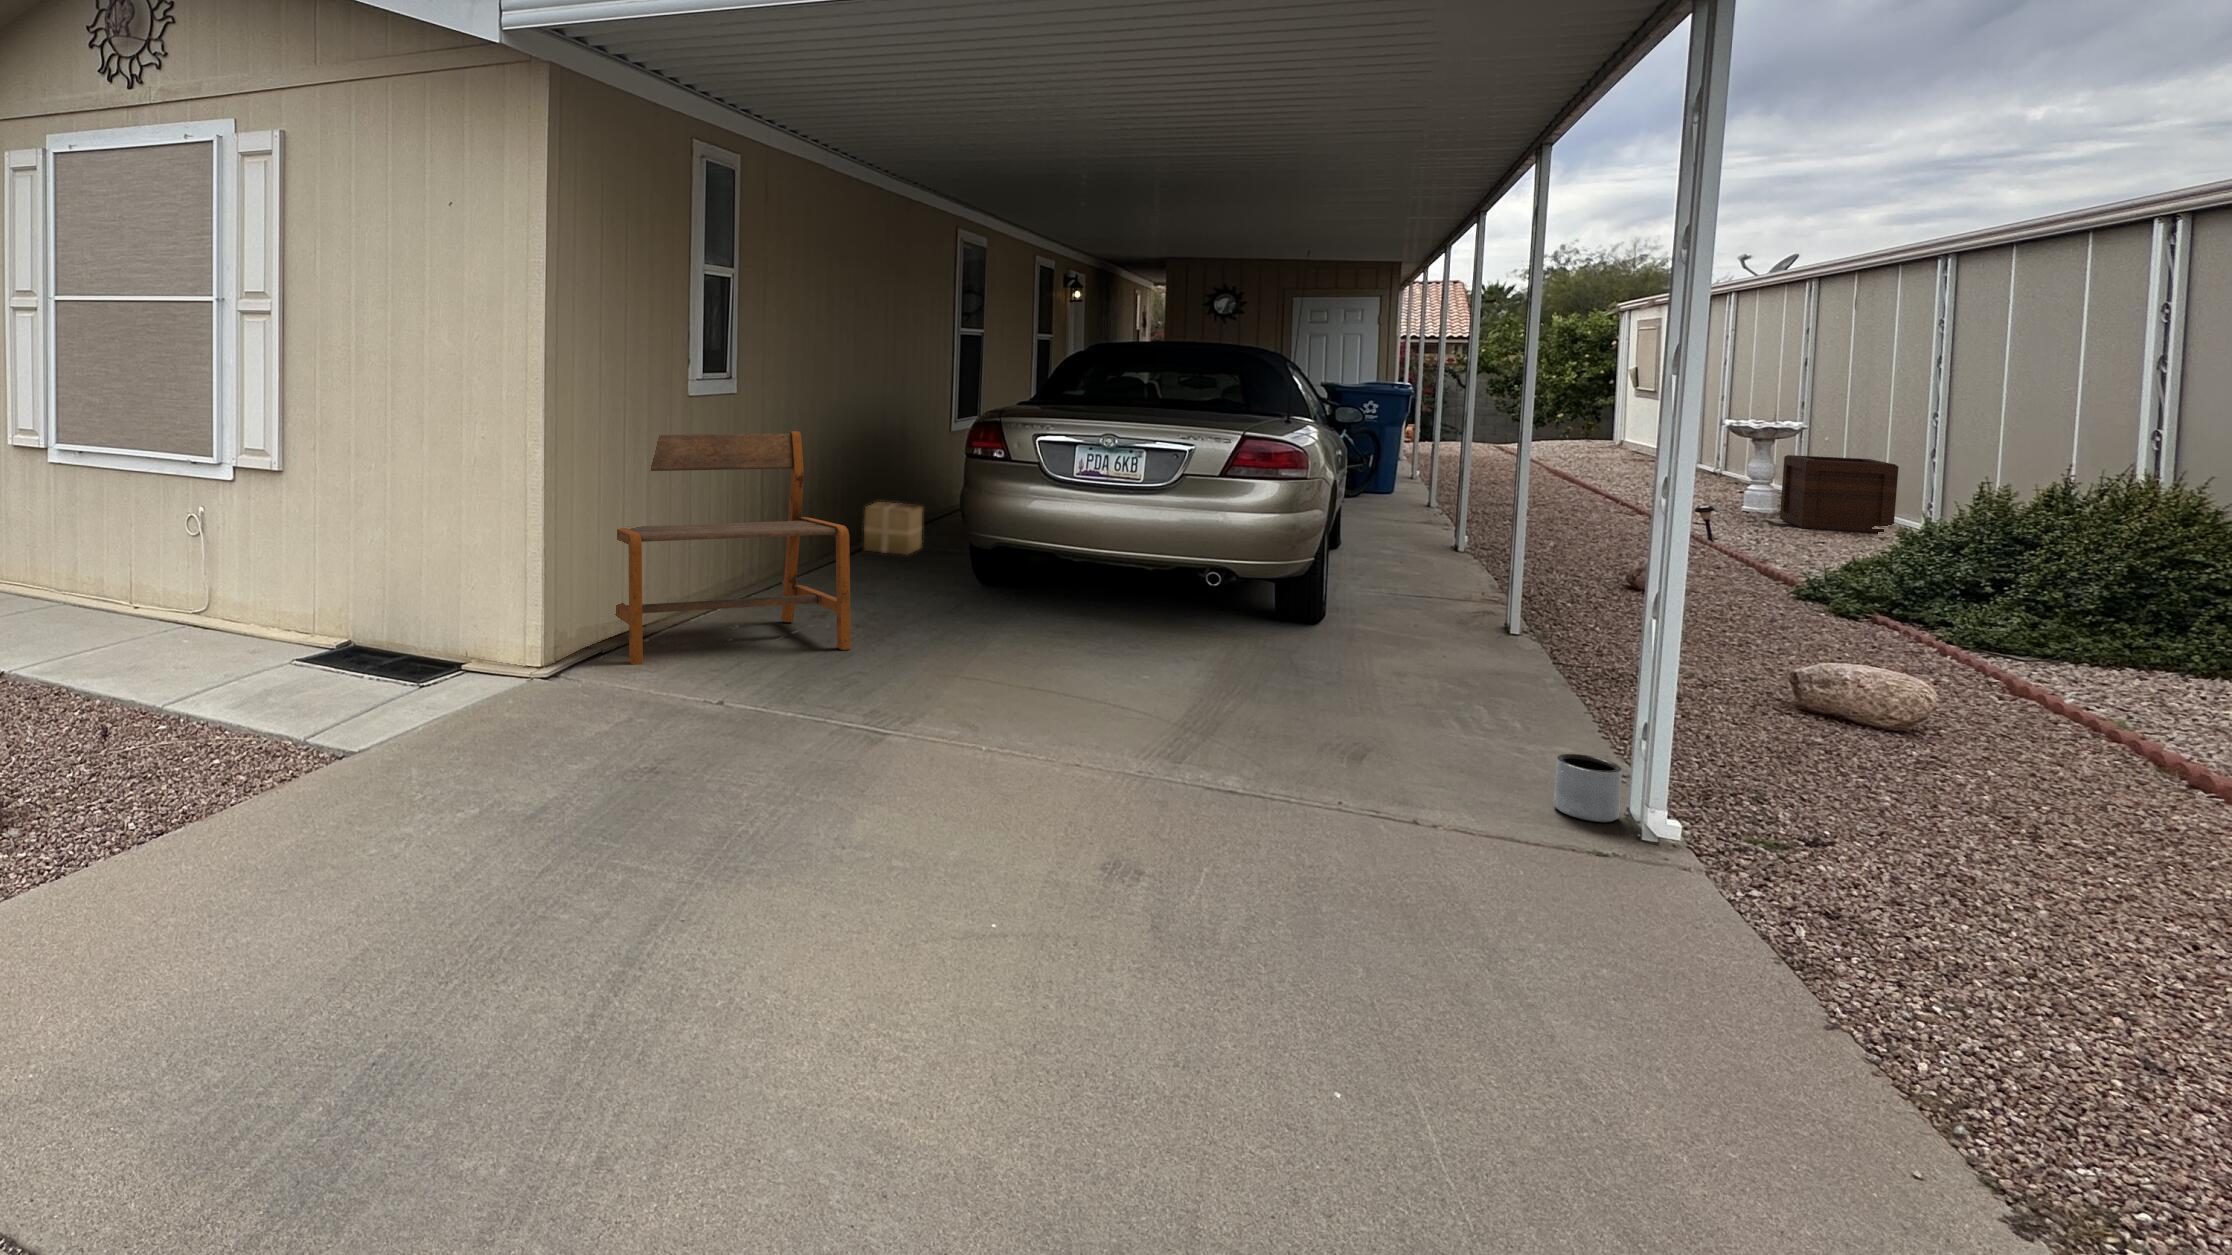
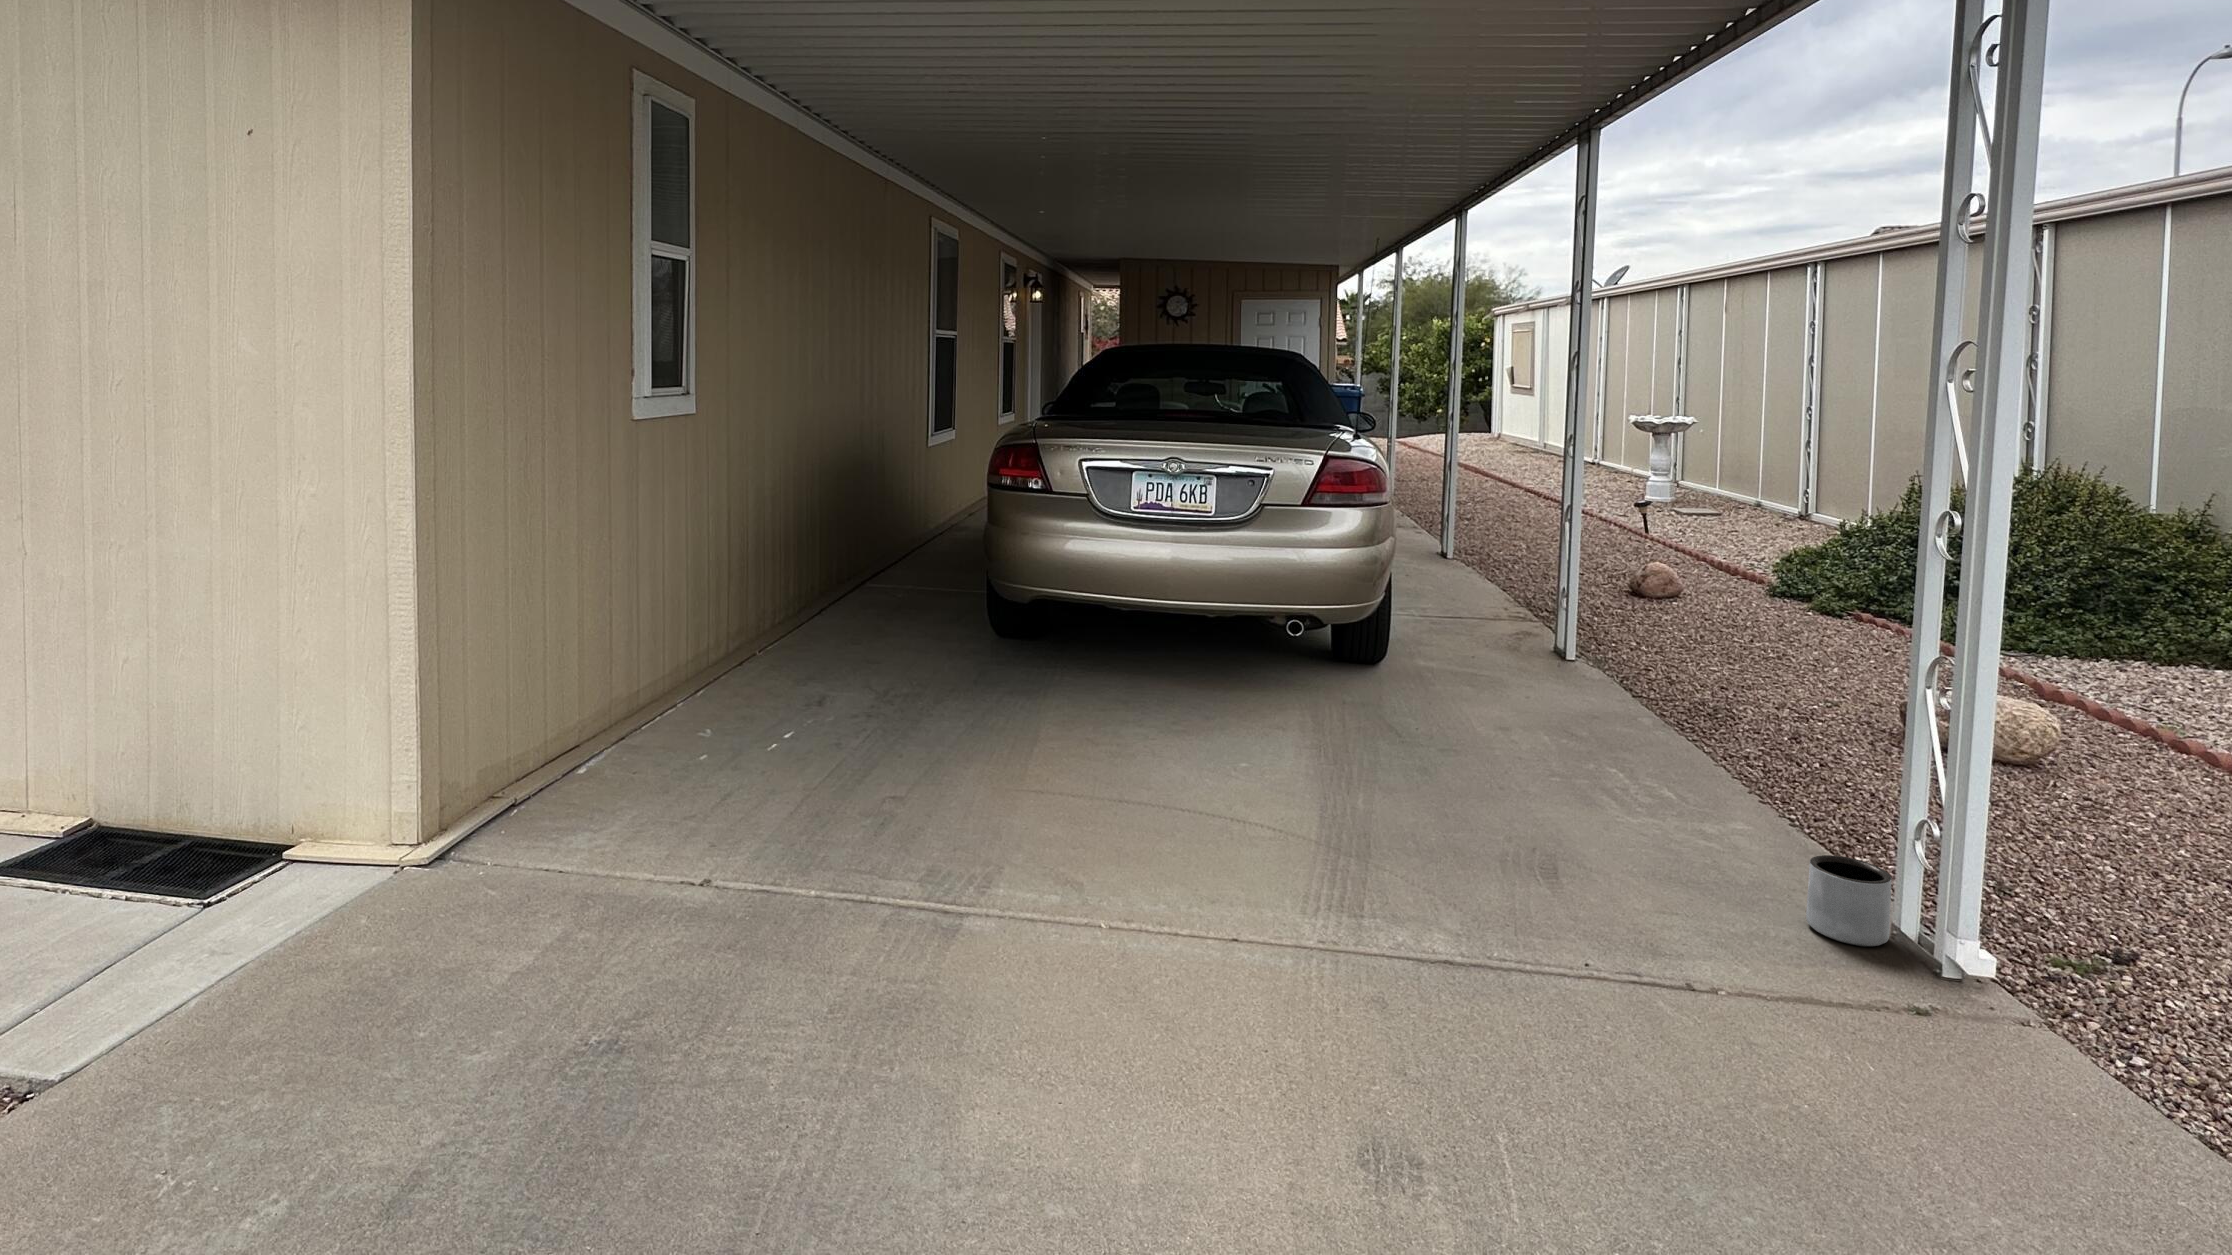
bench: present [615,431,851,665] -> none [518,464,872,817]
wooden crate: present [1780,455,1899,534] -> none [1678,449,1775,519]
cardboard box: present [864,502,923,555] -> none [849,536,916,600]

